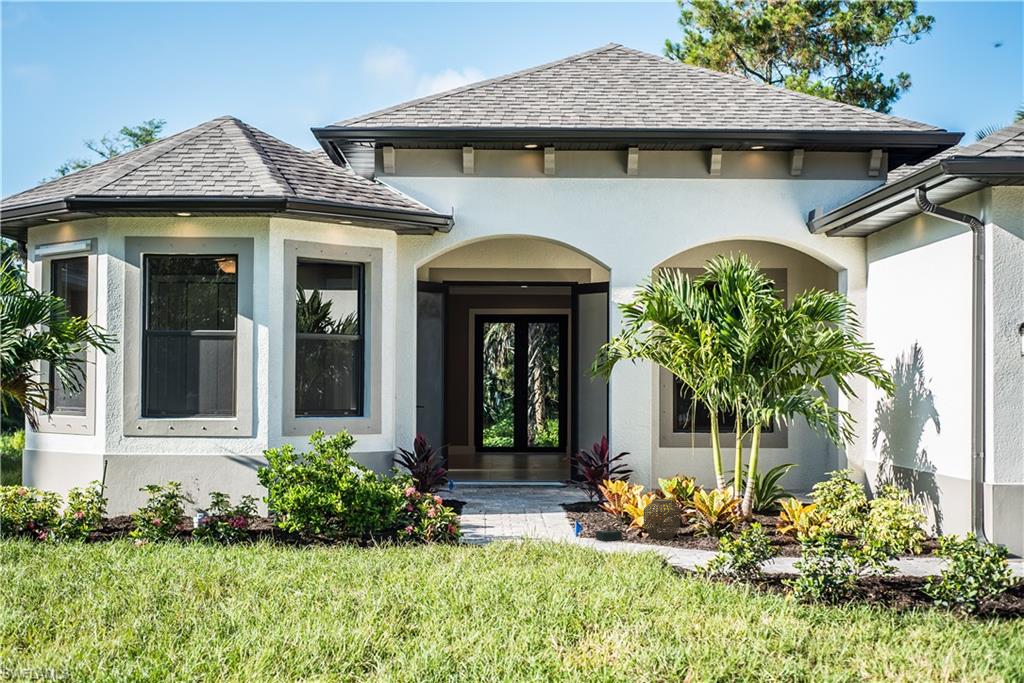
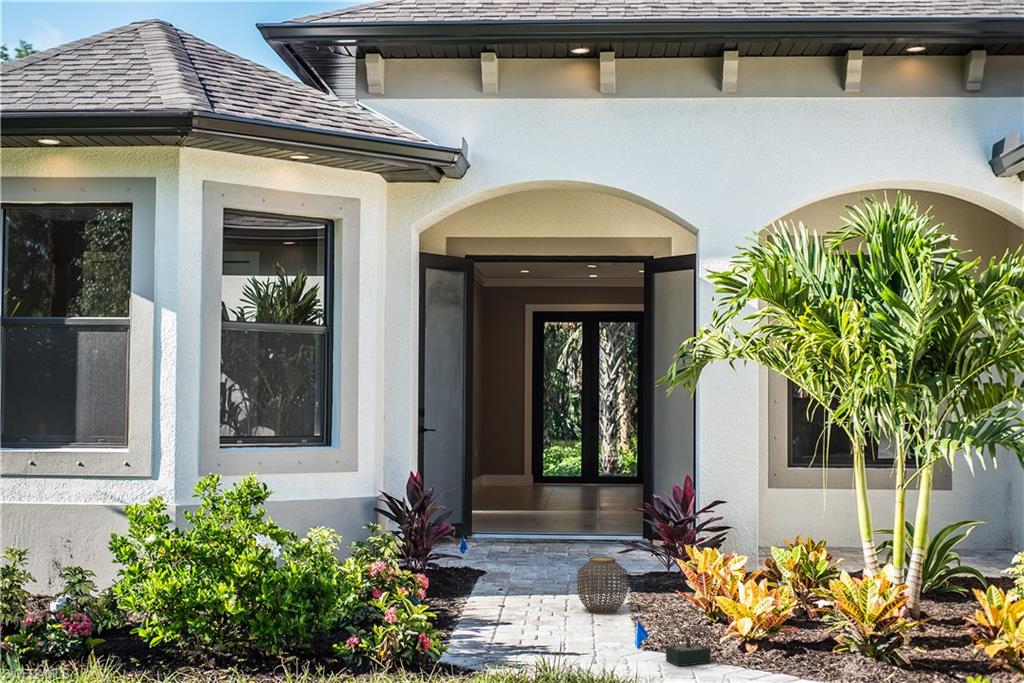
woven basket: present [643,499,680,539] -> present [577,557,628,613]

